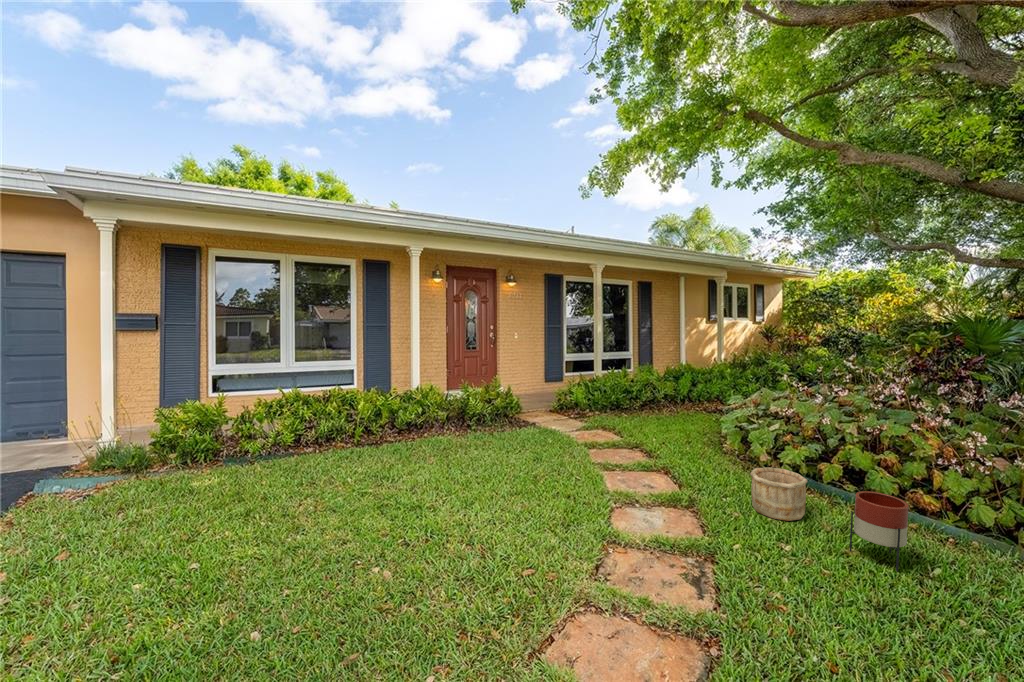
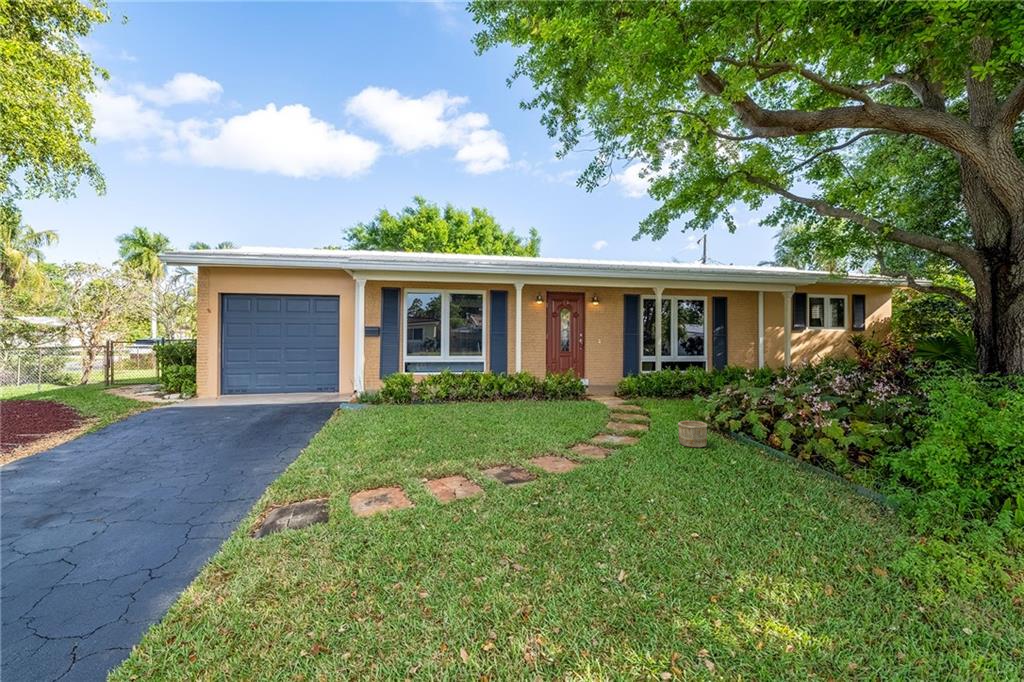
planter: present [850,491,909,572] -> none [707,427,731,465]

